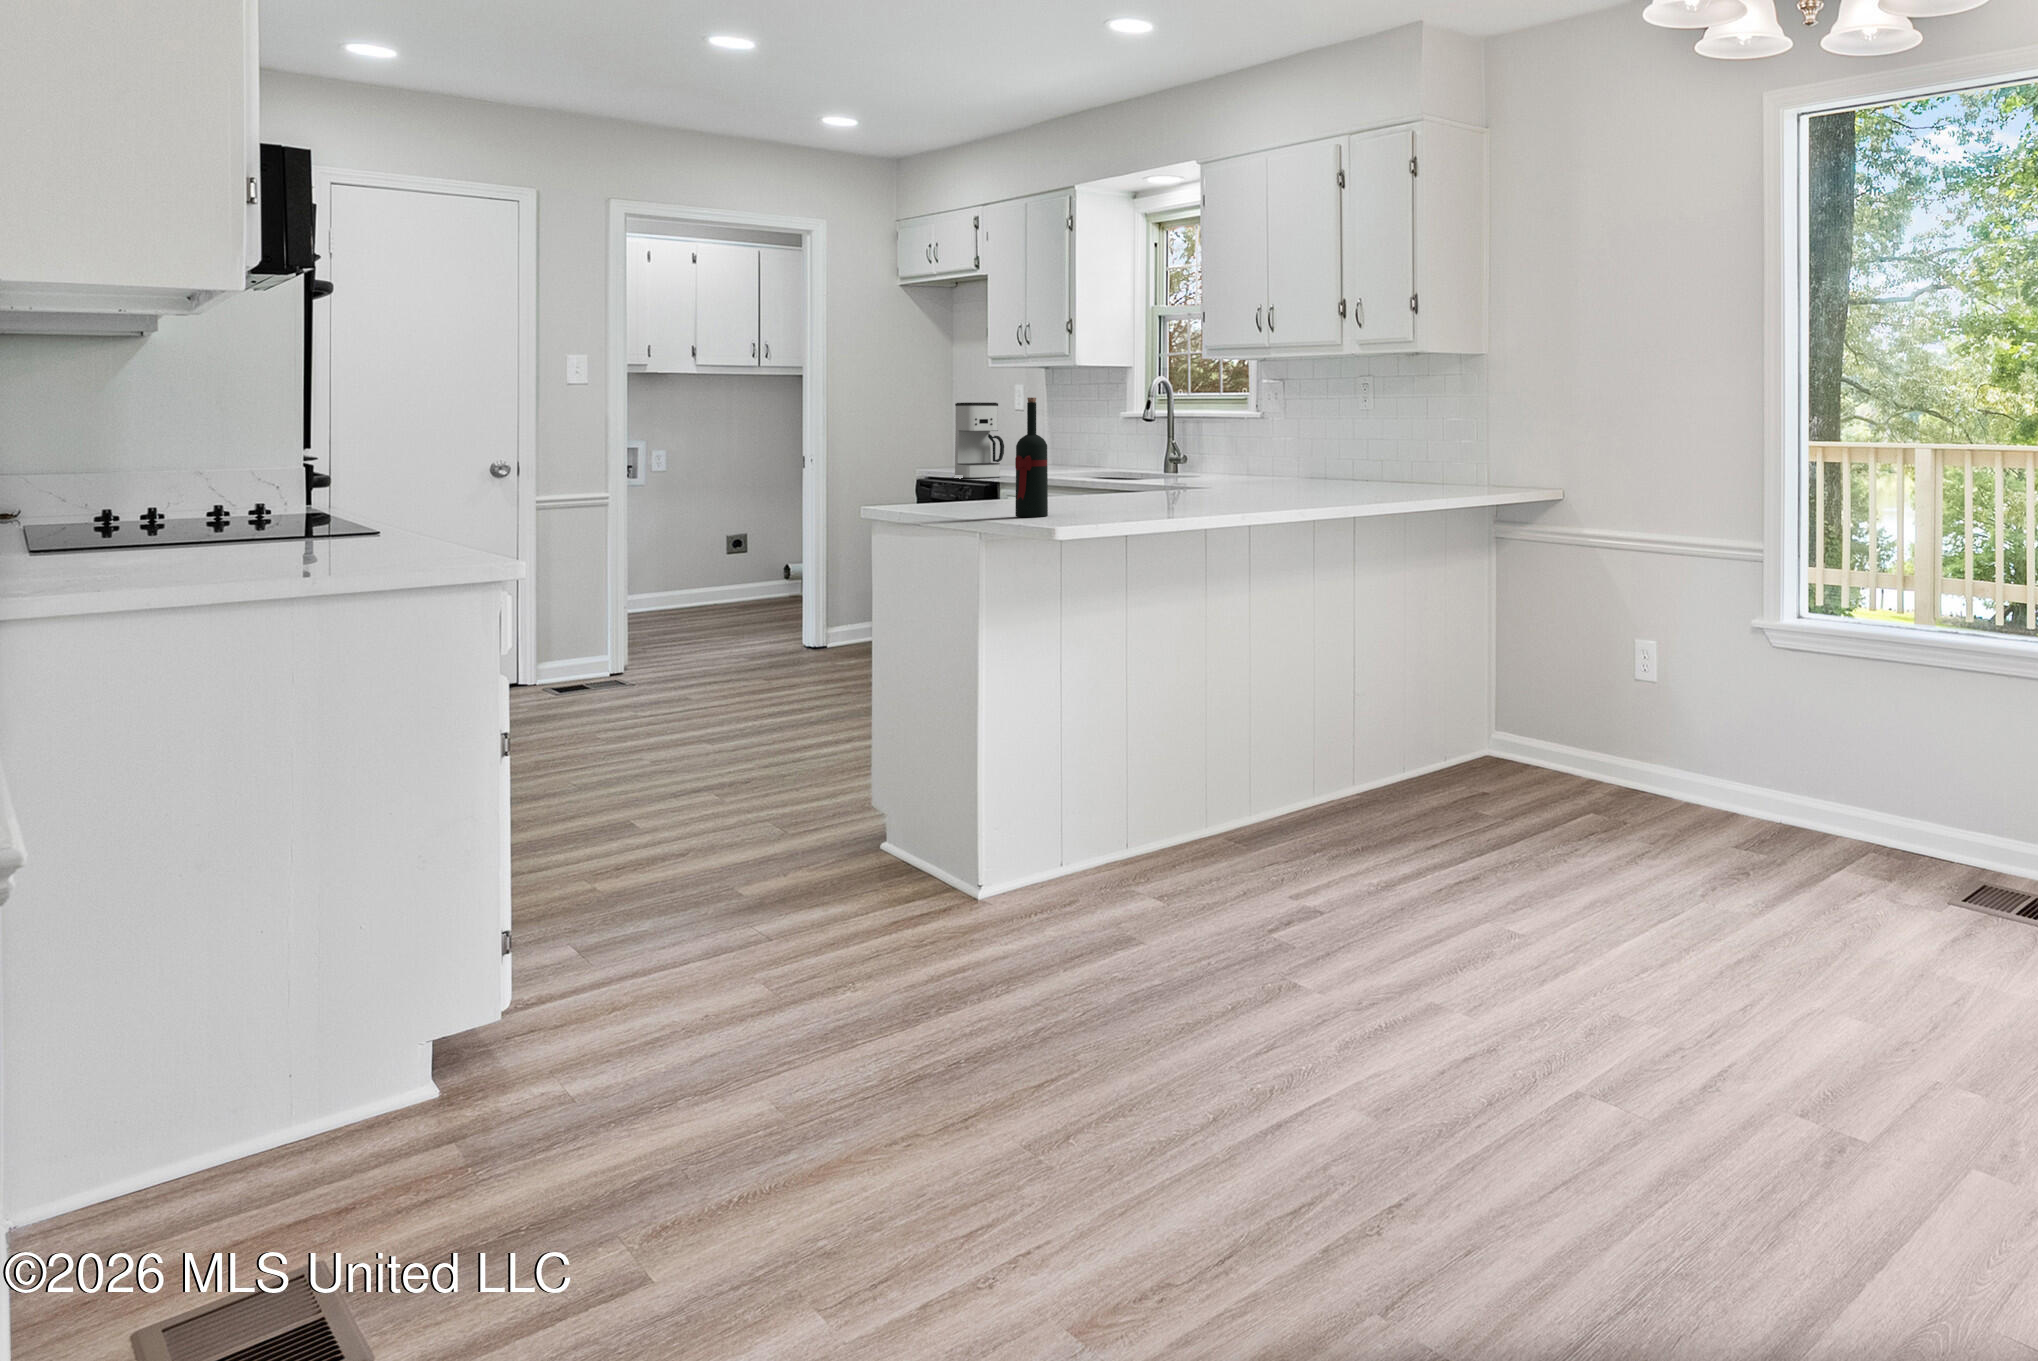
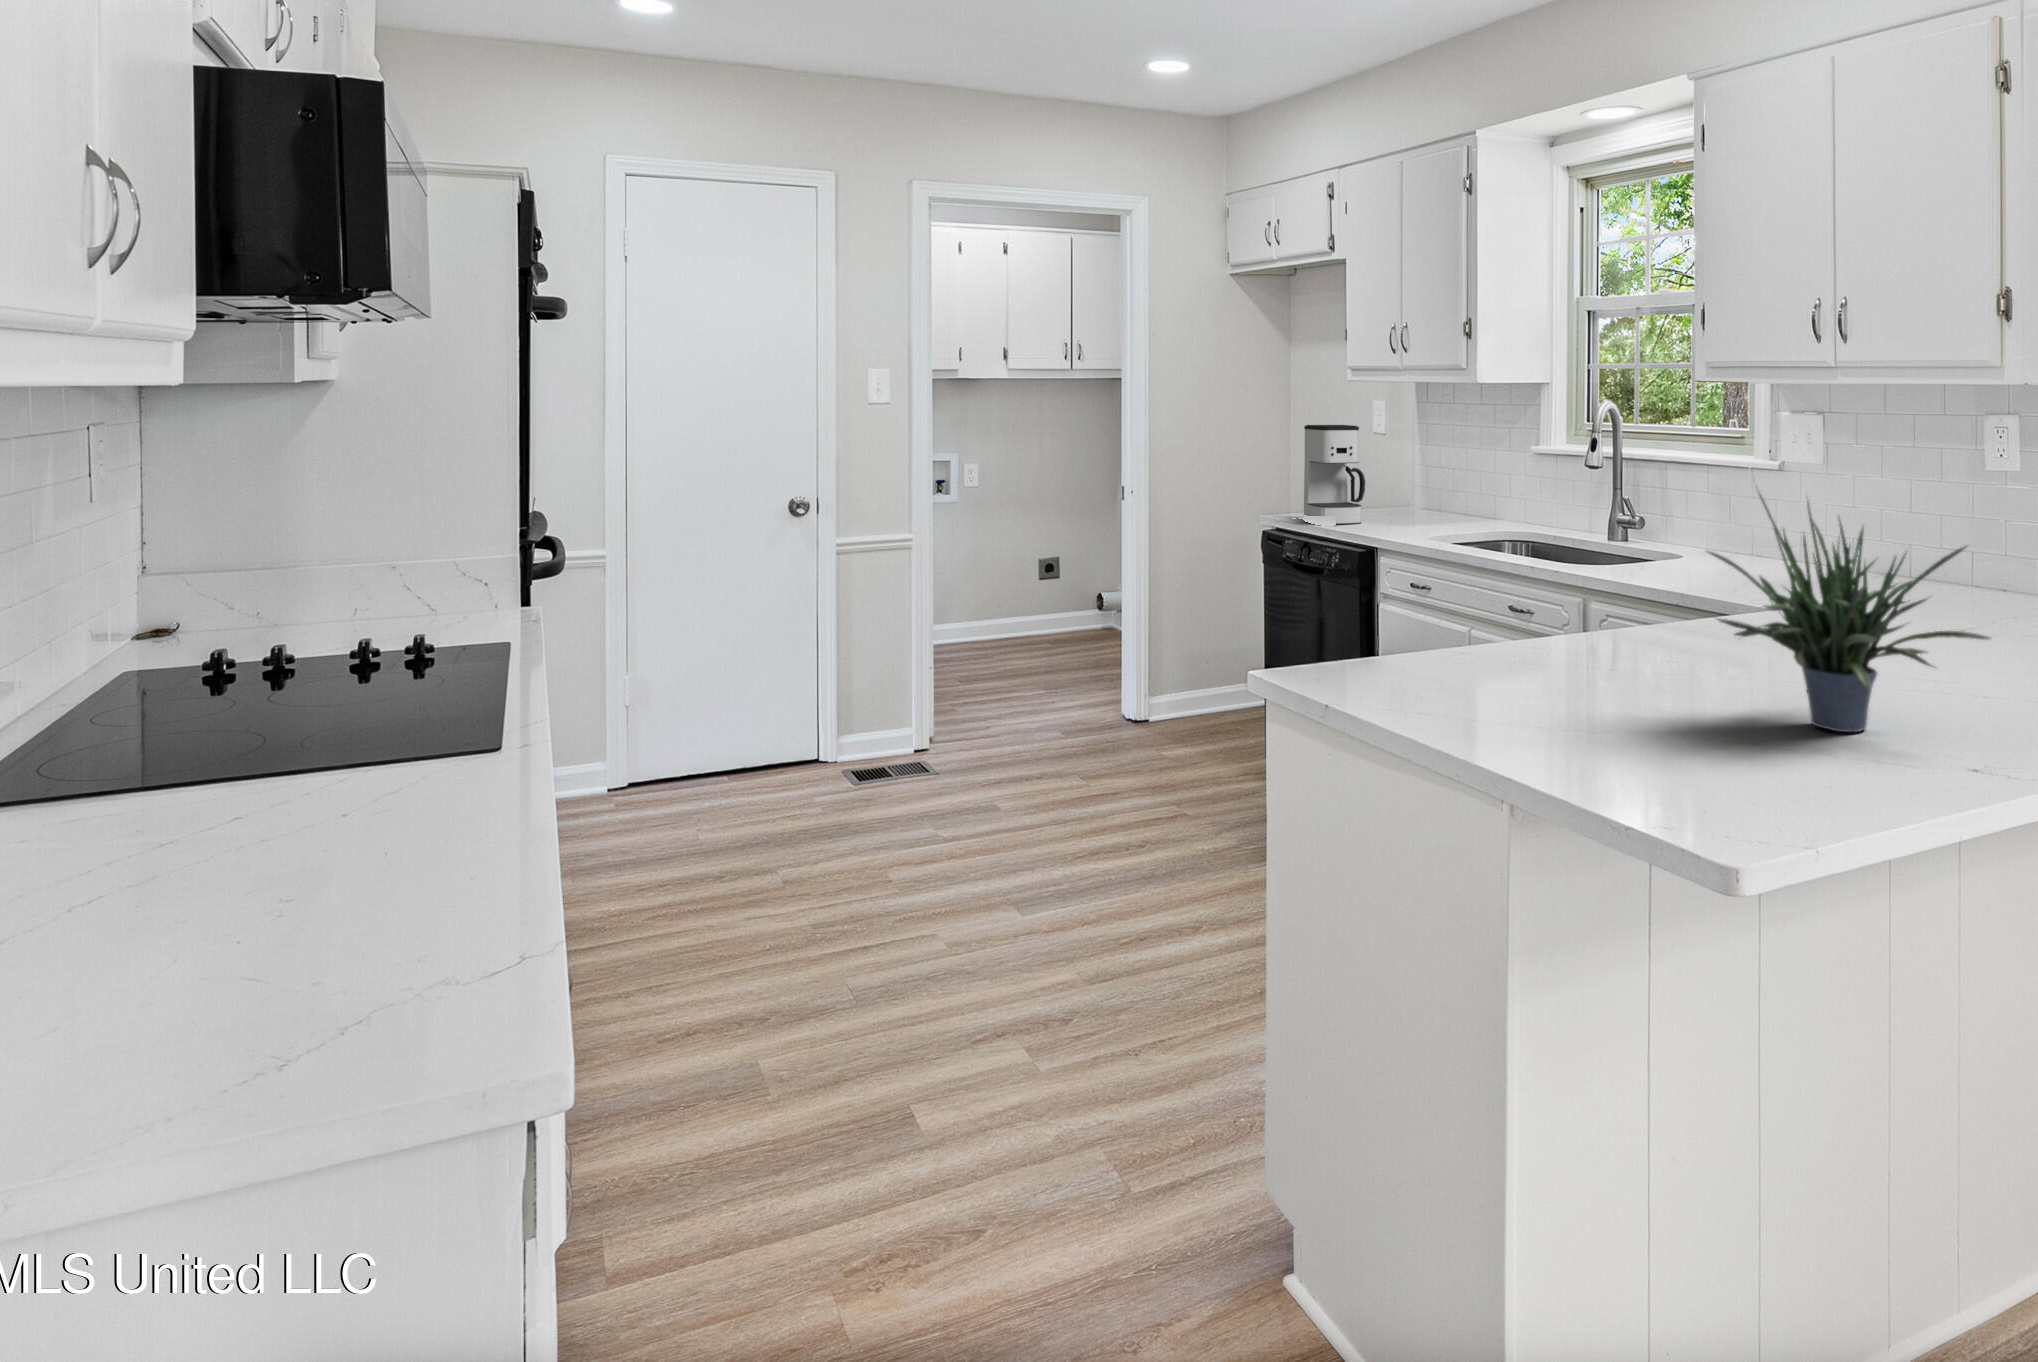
potted plant: none [1094,389,1211,510] -> present [1706,494,1990,732]
wine bottle: present [1015,398,1048,517] -> none [1574,500,1638,752]

